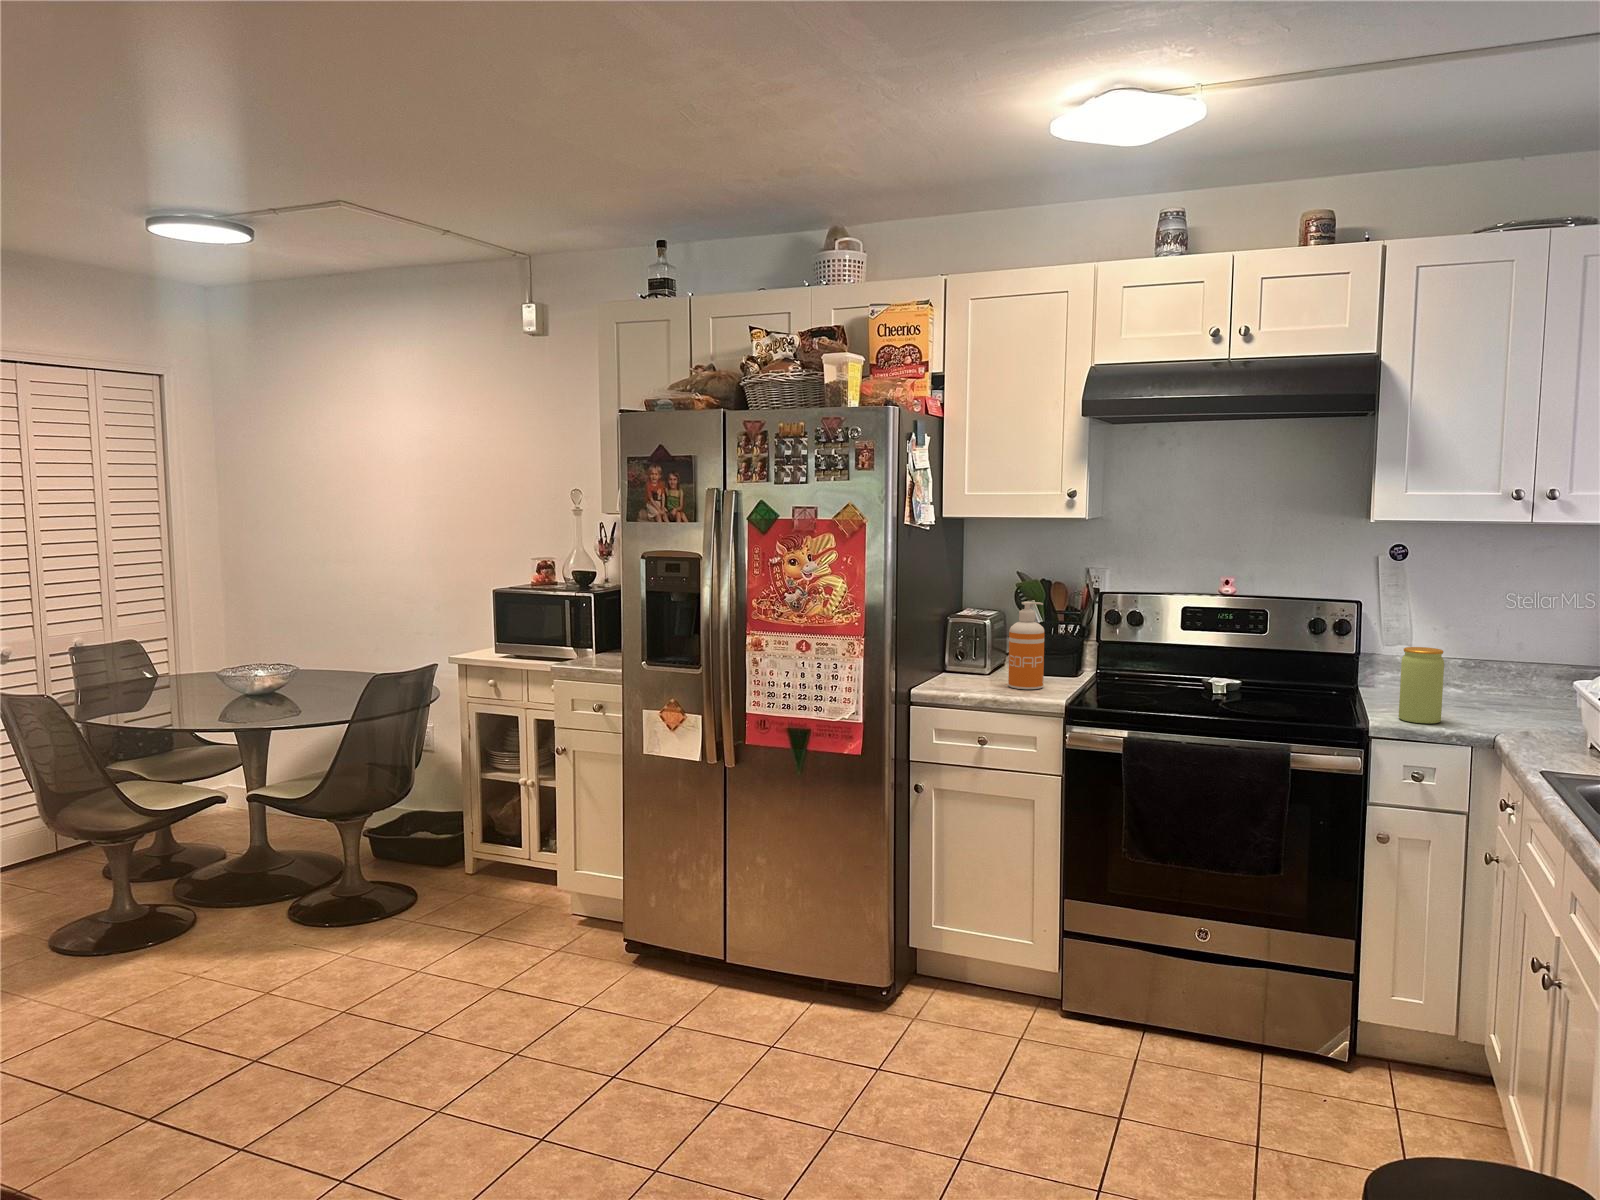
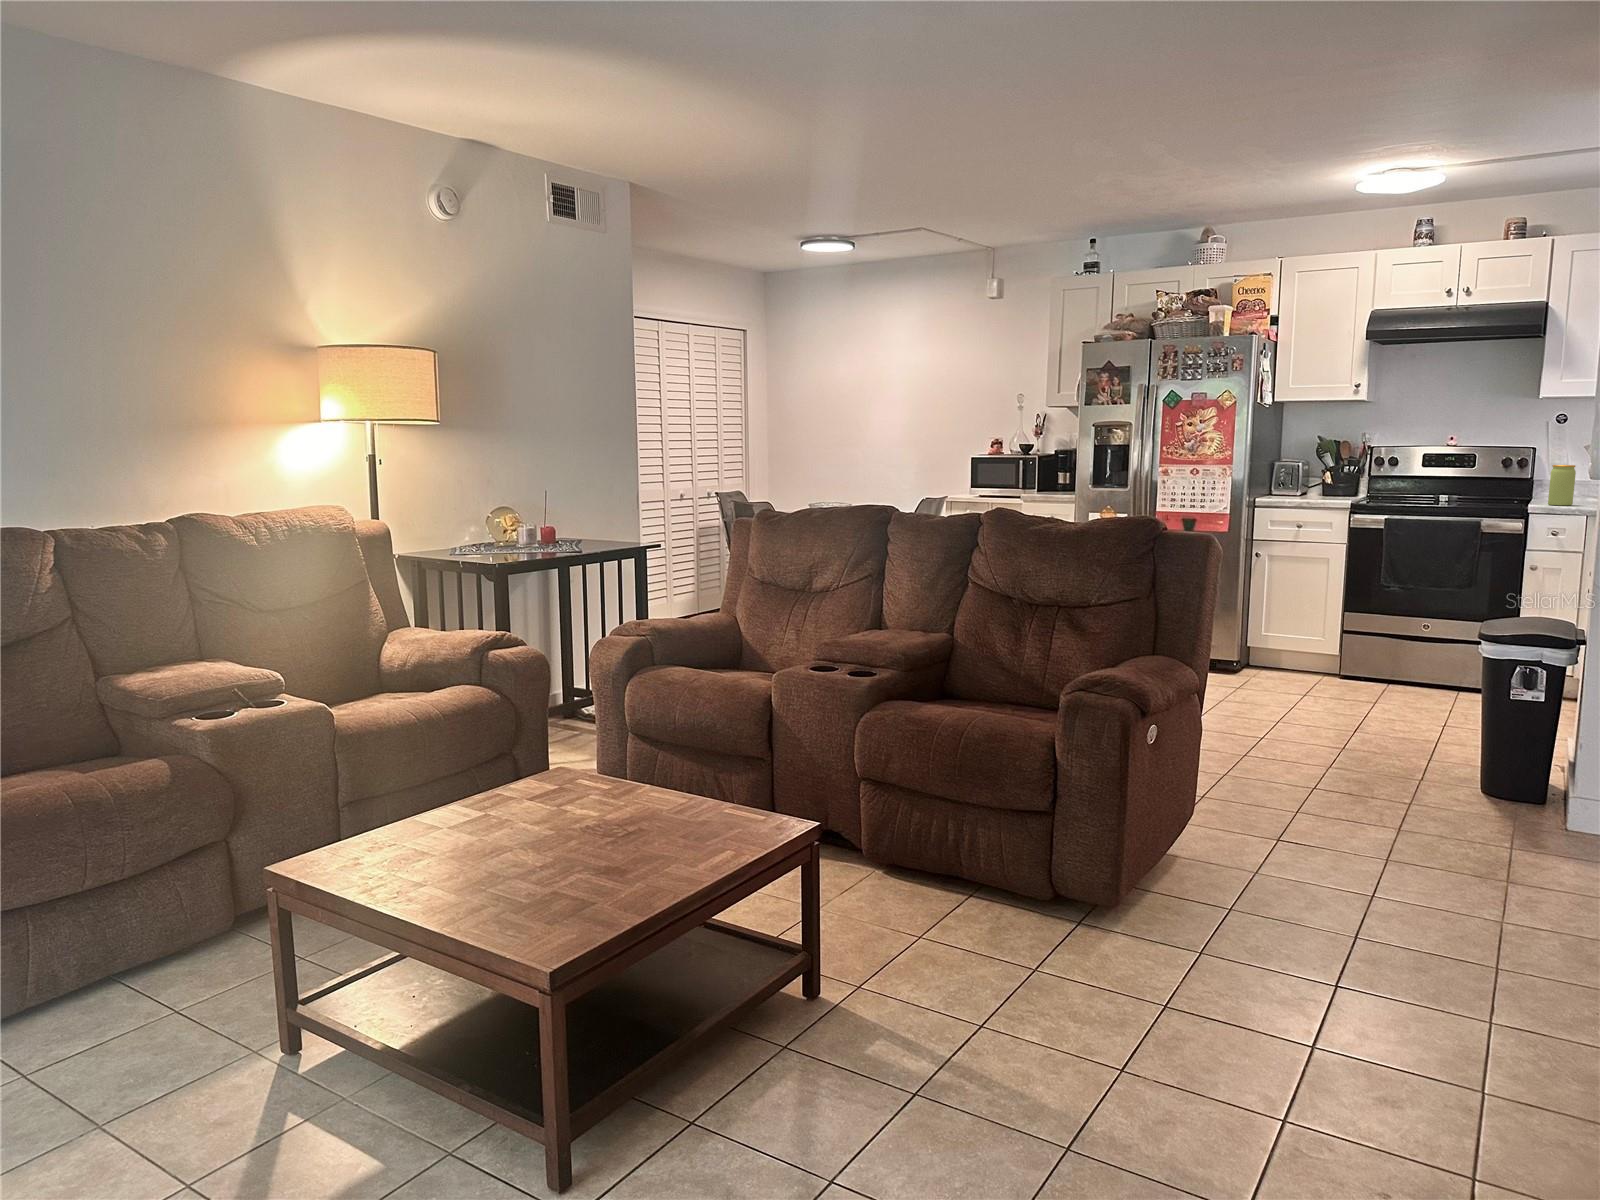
soap dispenser: present [1008,602,1044,689] -> none [1312,448,1336,497]

